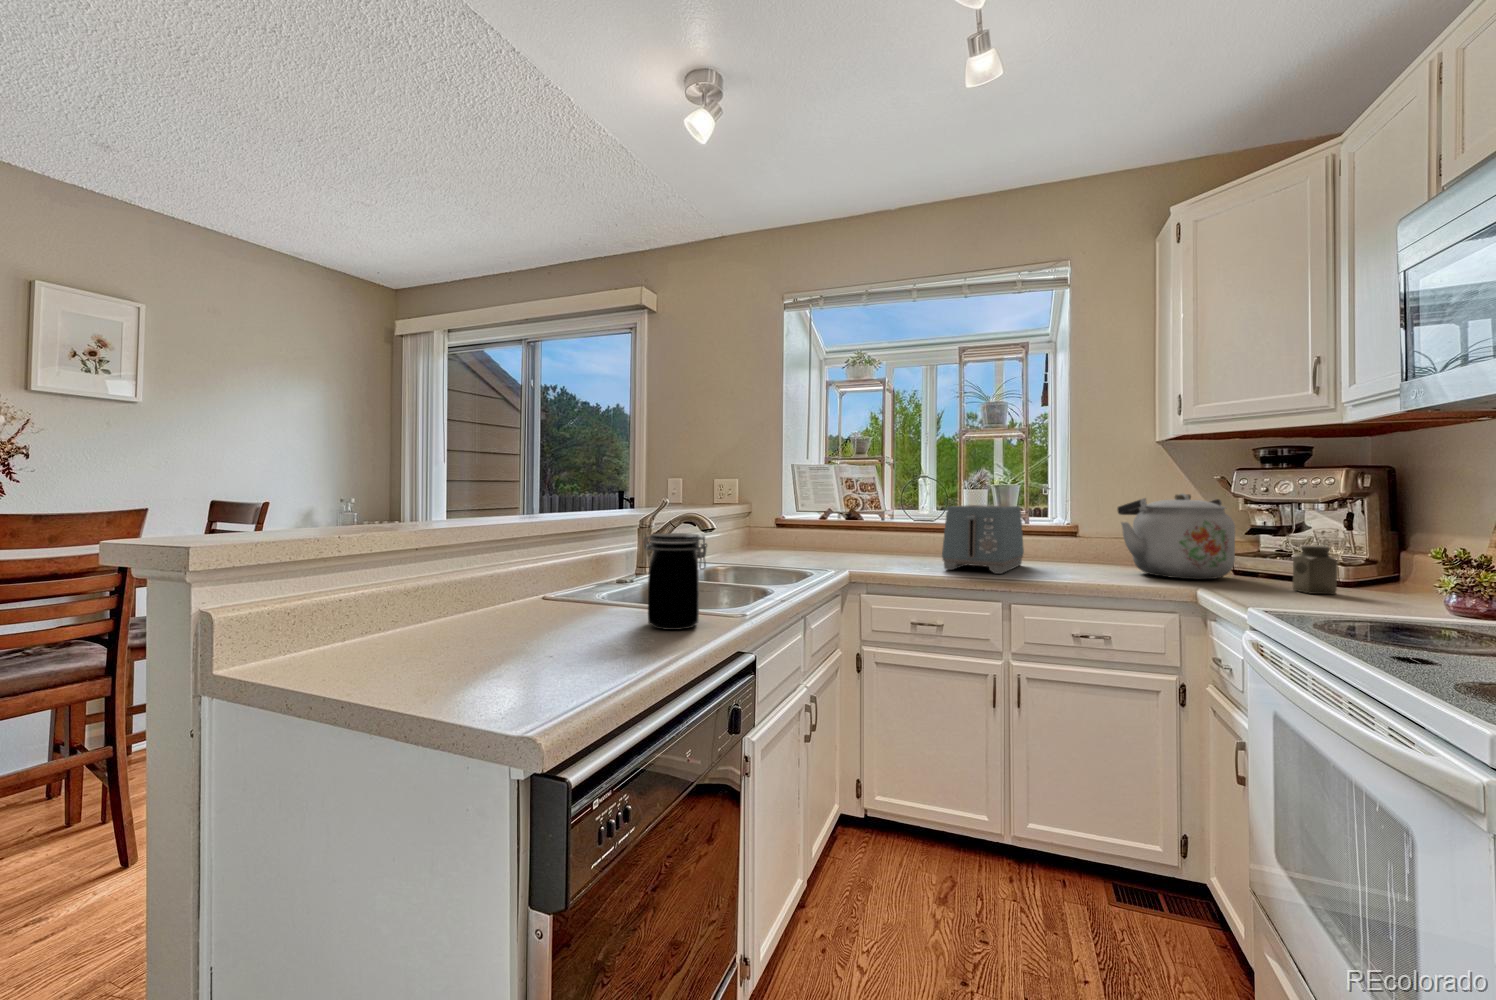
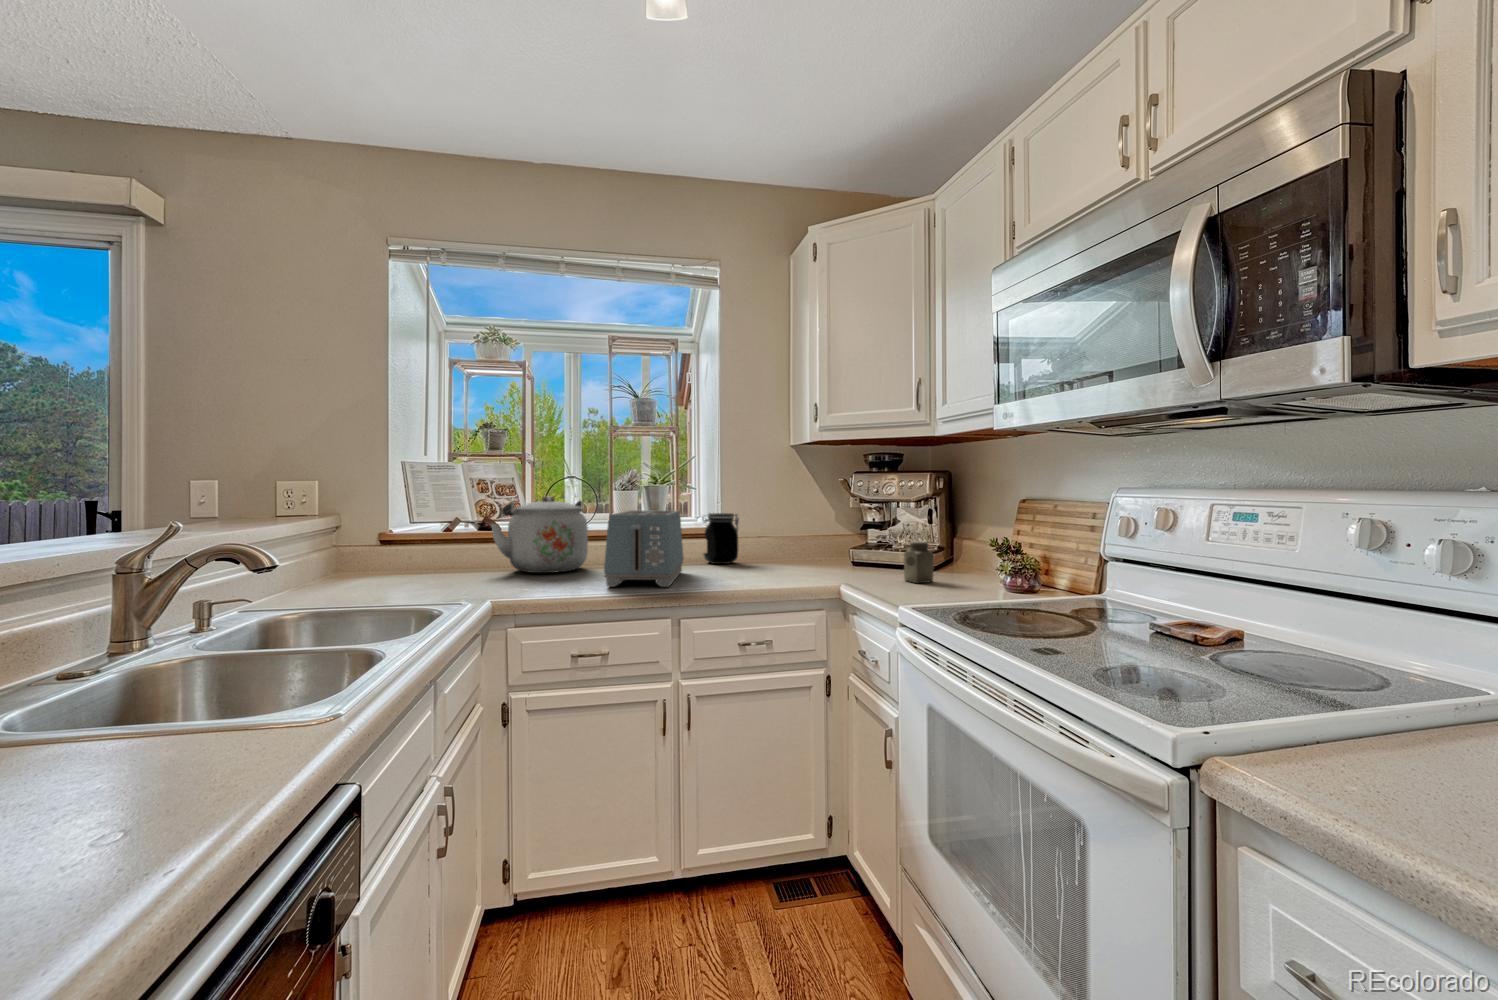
kettle: present [1118,493,1235,579] -> present [491,496,588,573]
jar: present [643,533,707,630] -> present [702,513,739,564]

